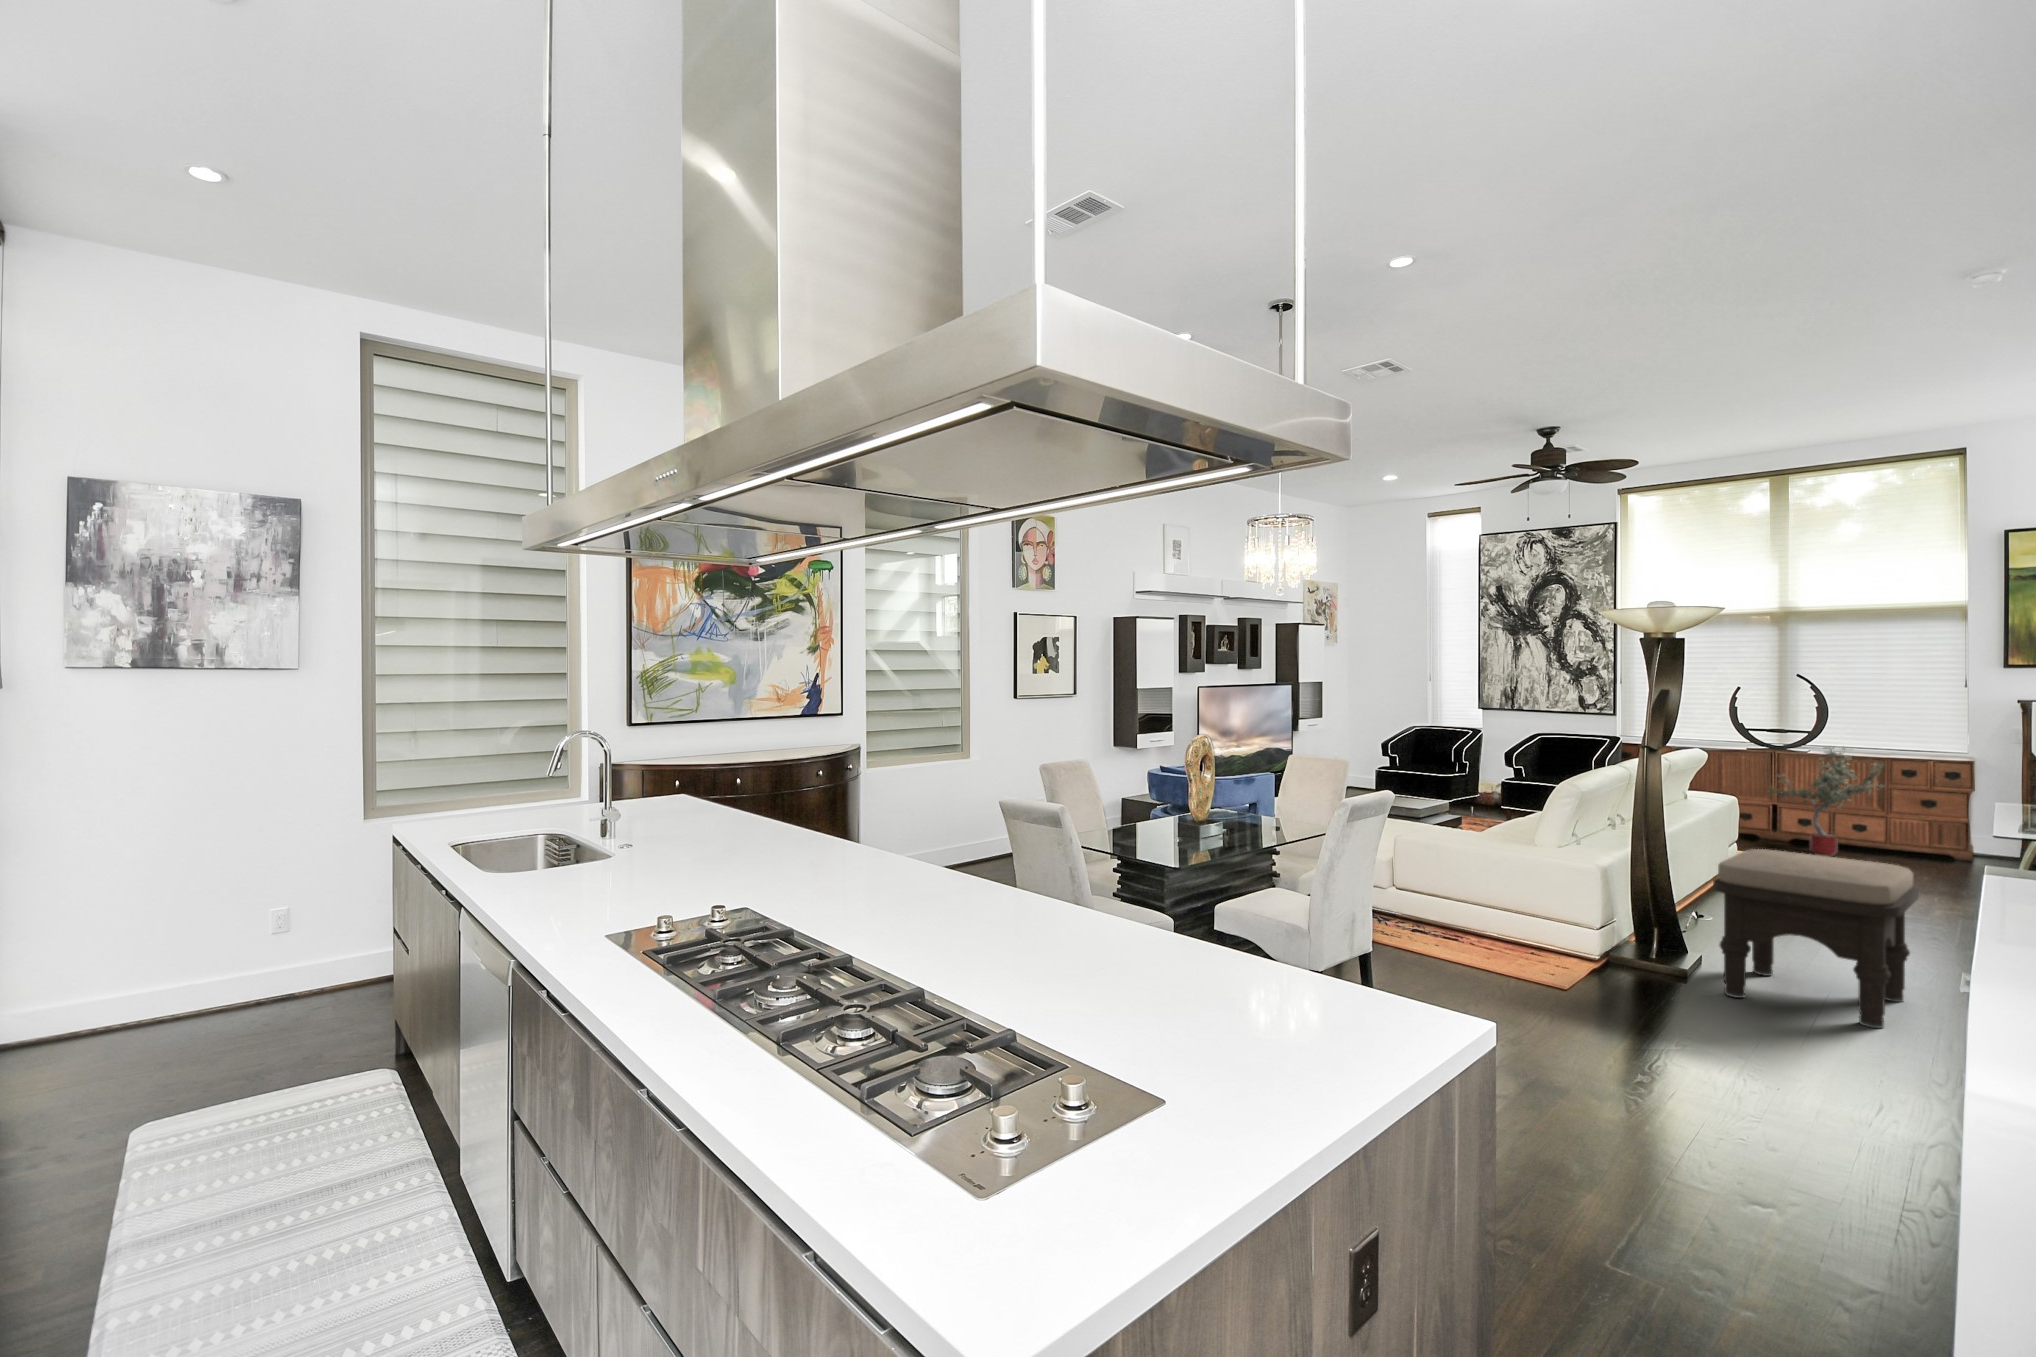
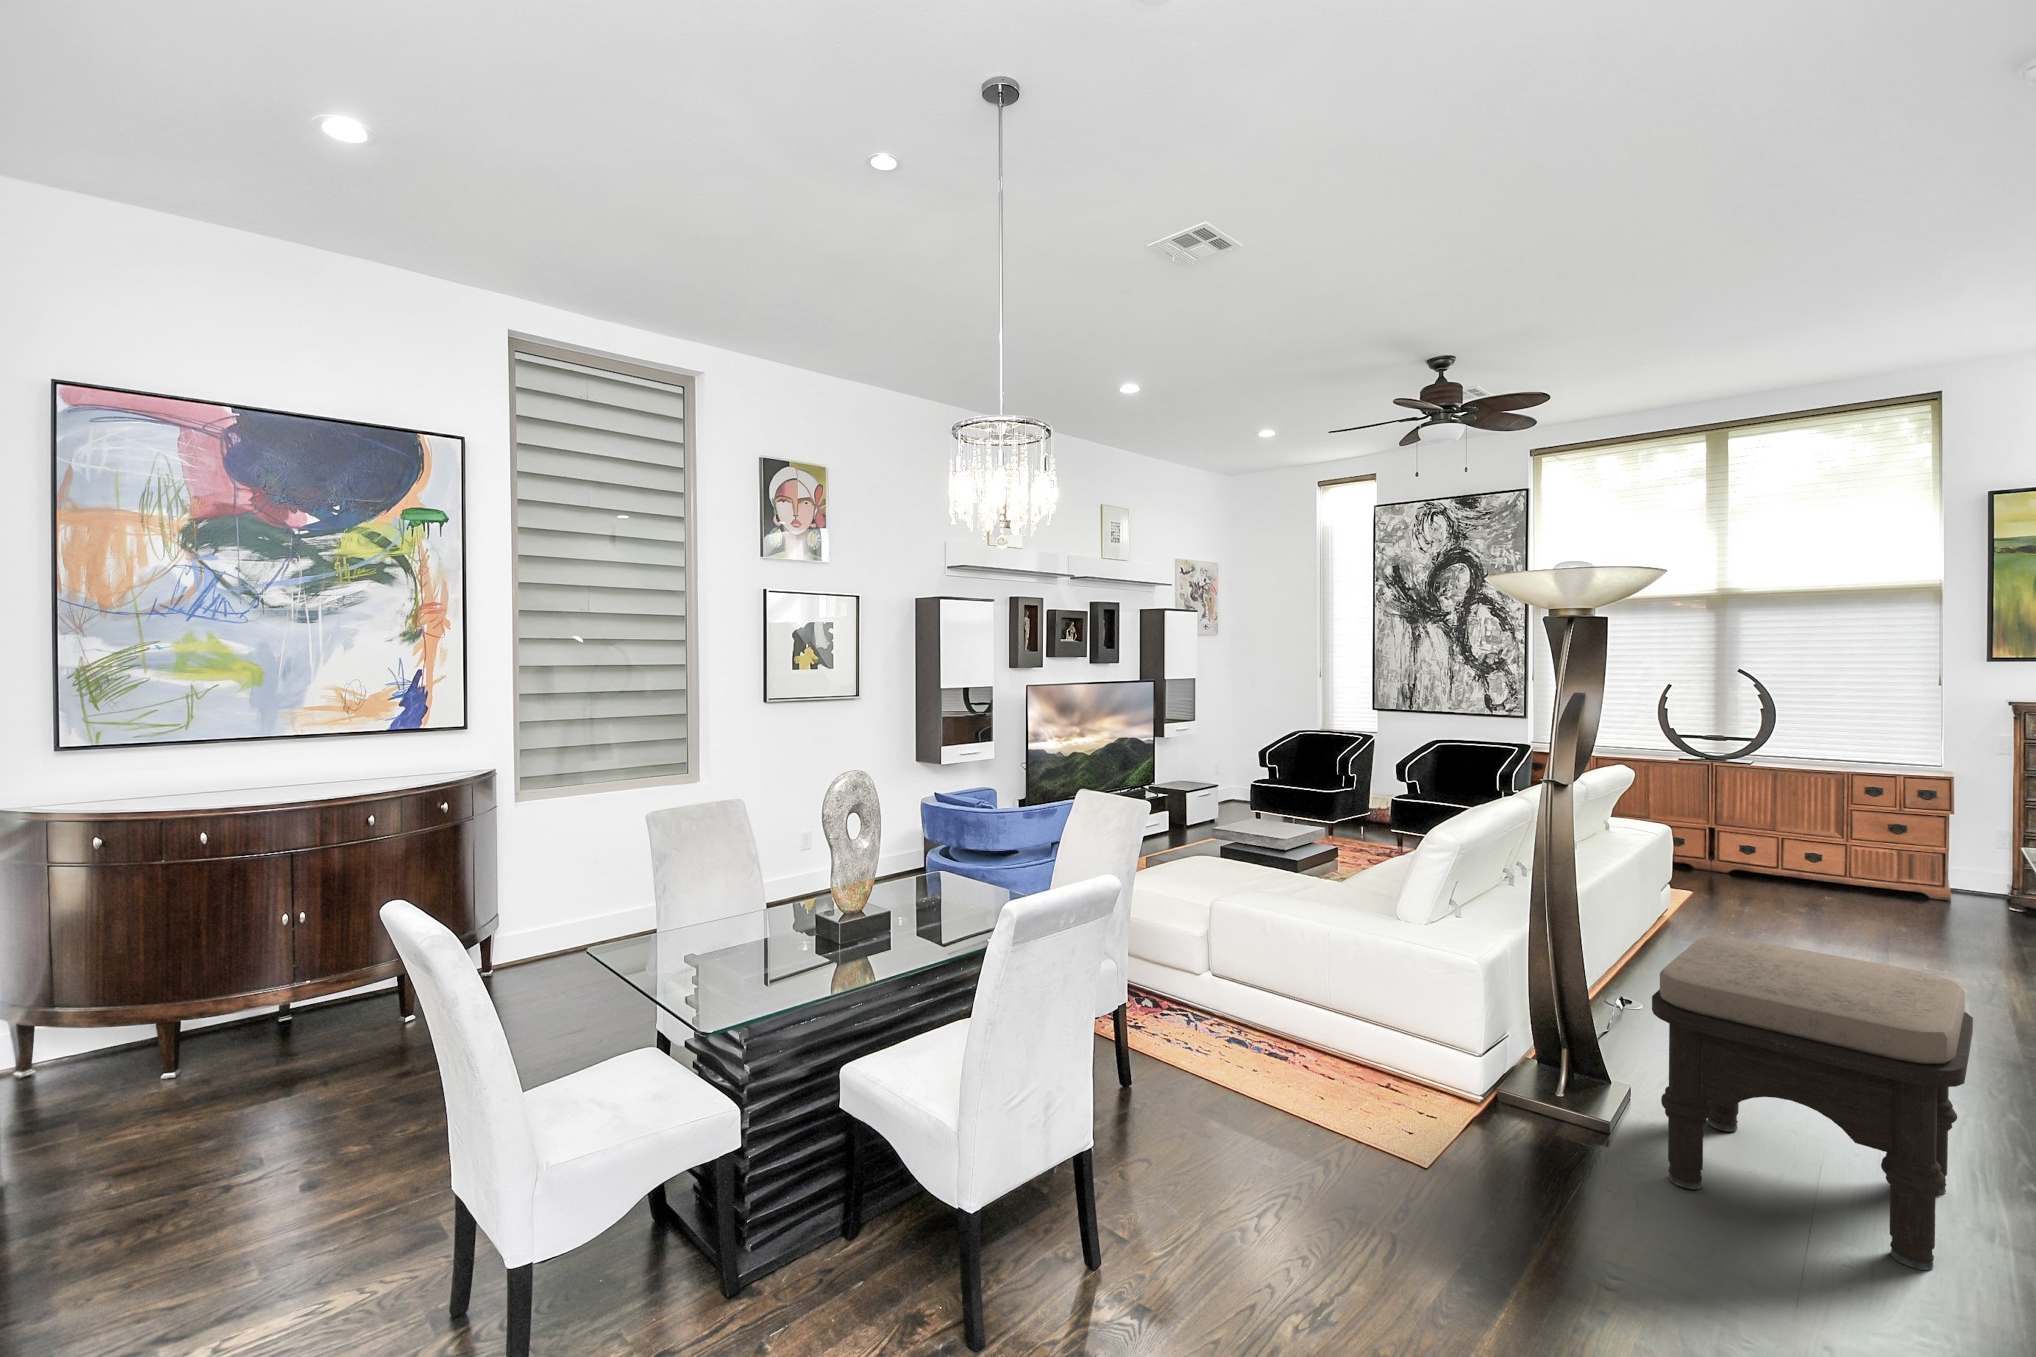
potted tree: present [1769,746,1883,856] -> none [1702,757,1847,894]

